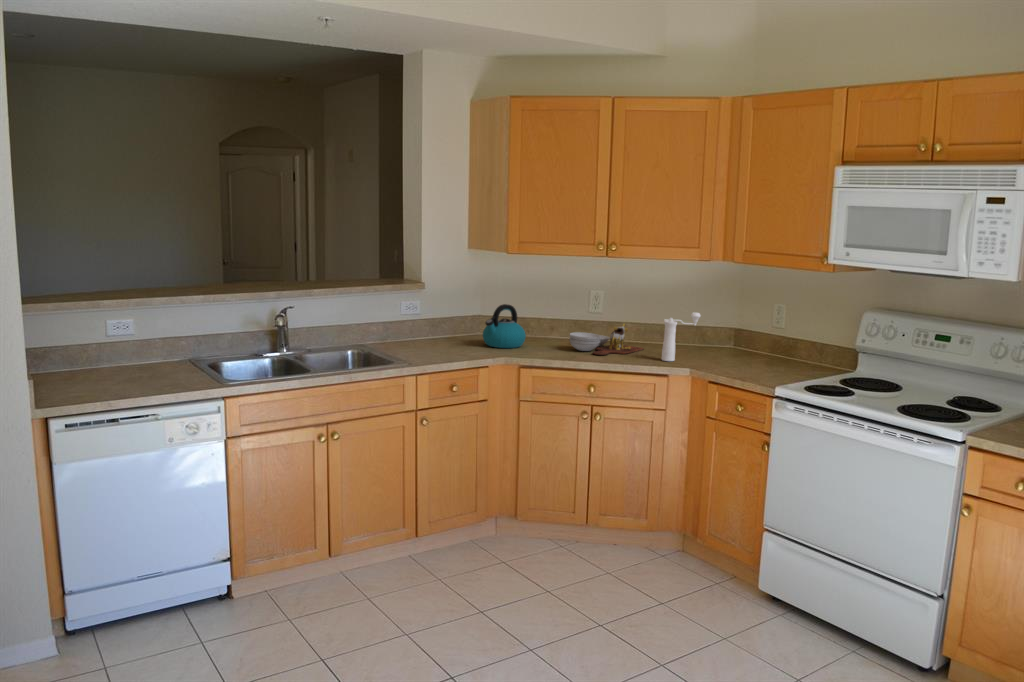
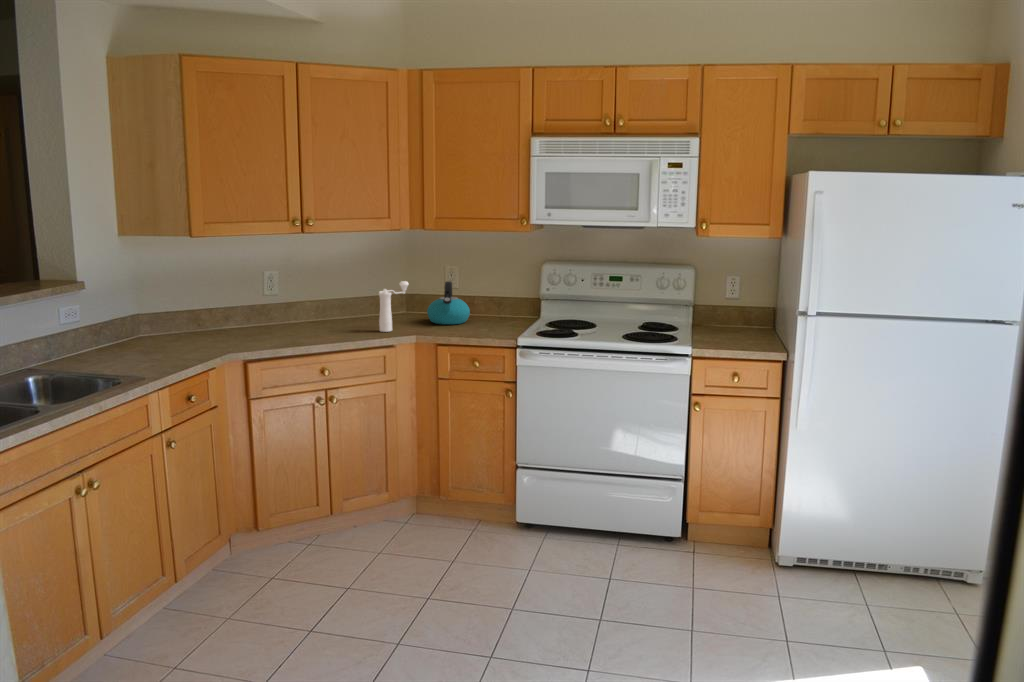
kettle: present [483,304,526,348] -> present [427,281,470,324]
cutting board: present [569,324,644,355] -> none [275,301,343,336]

